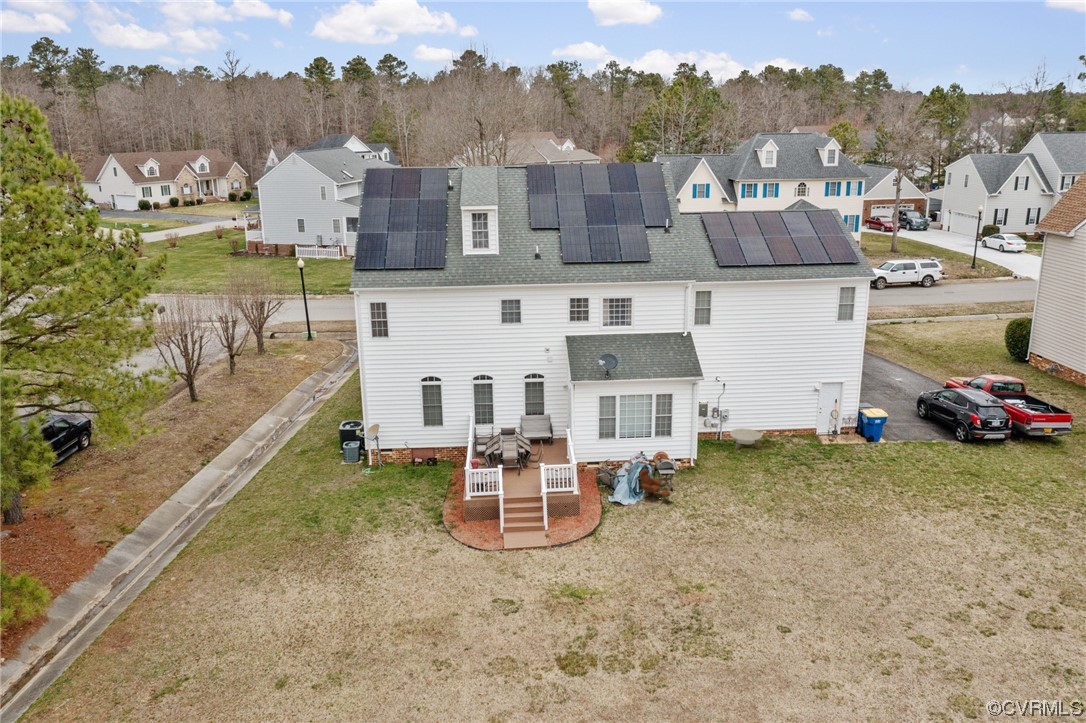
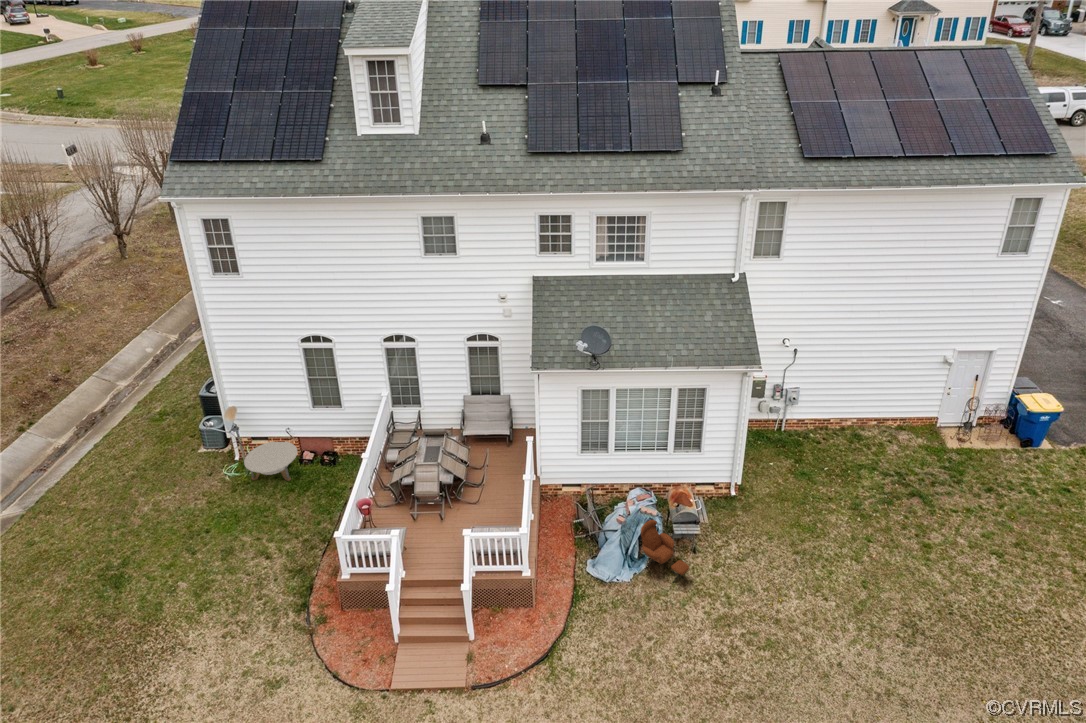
round table: present [730,428,762,450] -> present [244,441,297,481]

